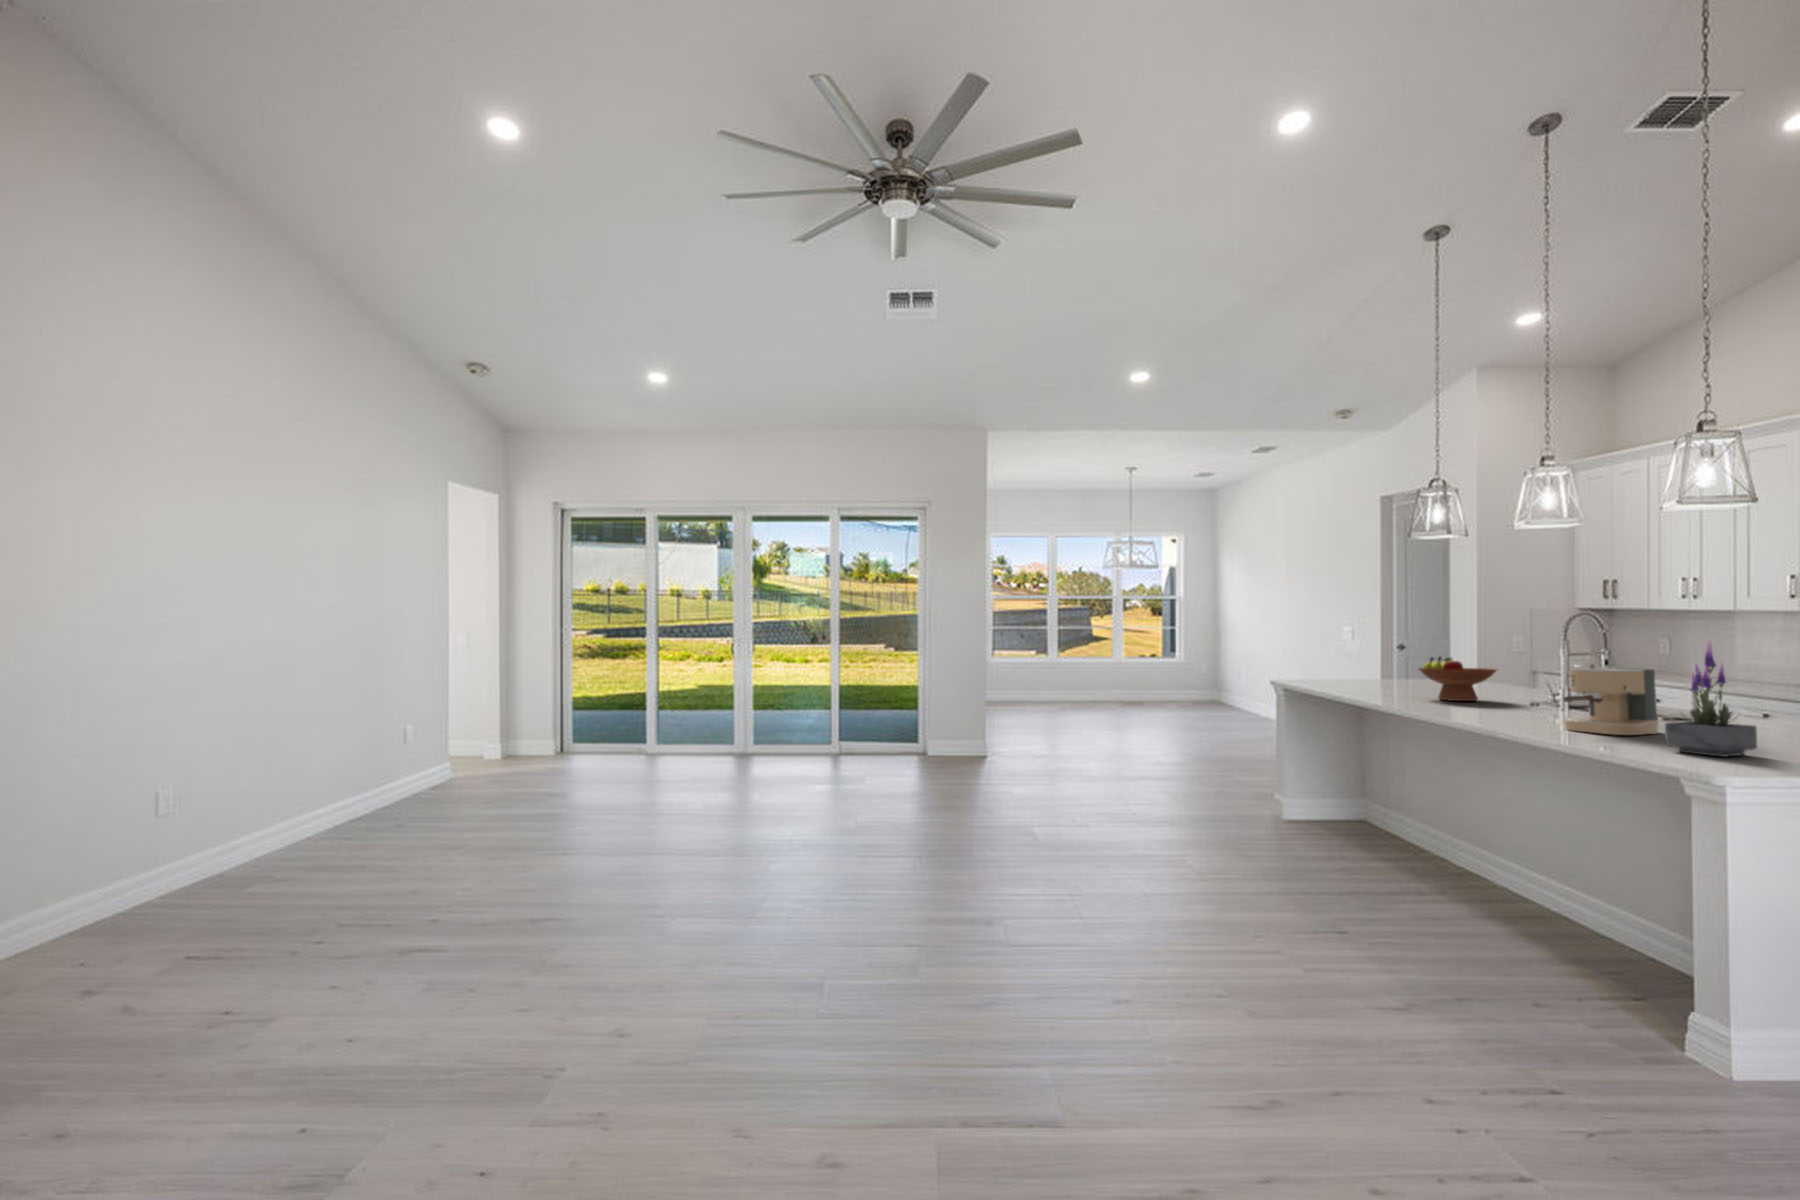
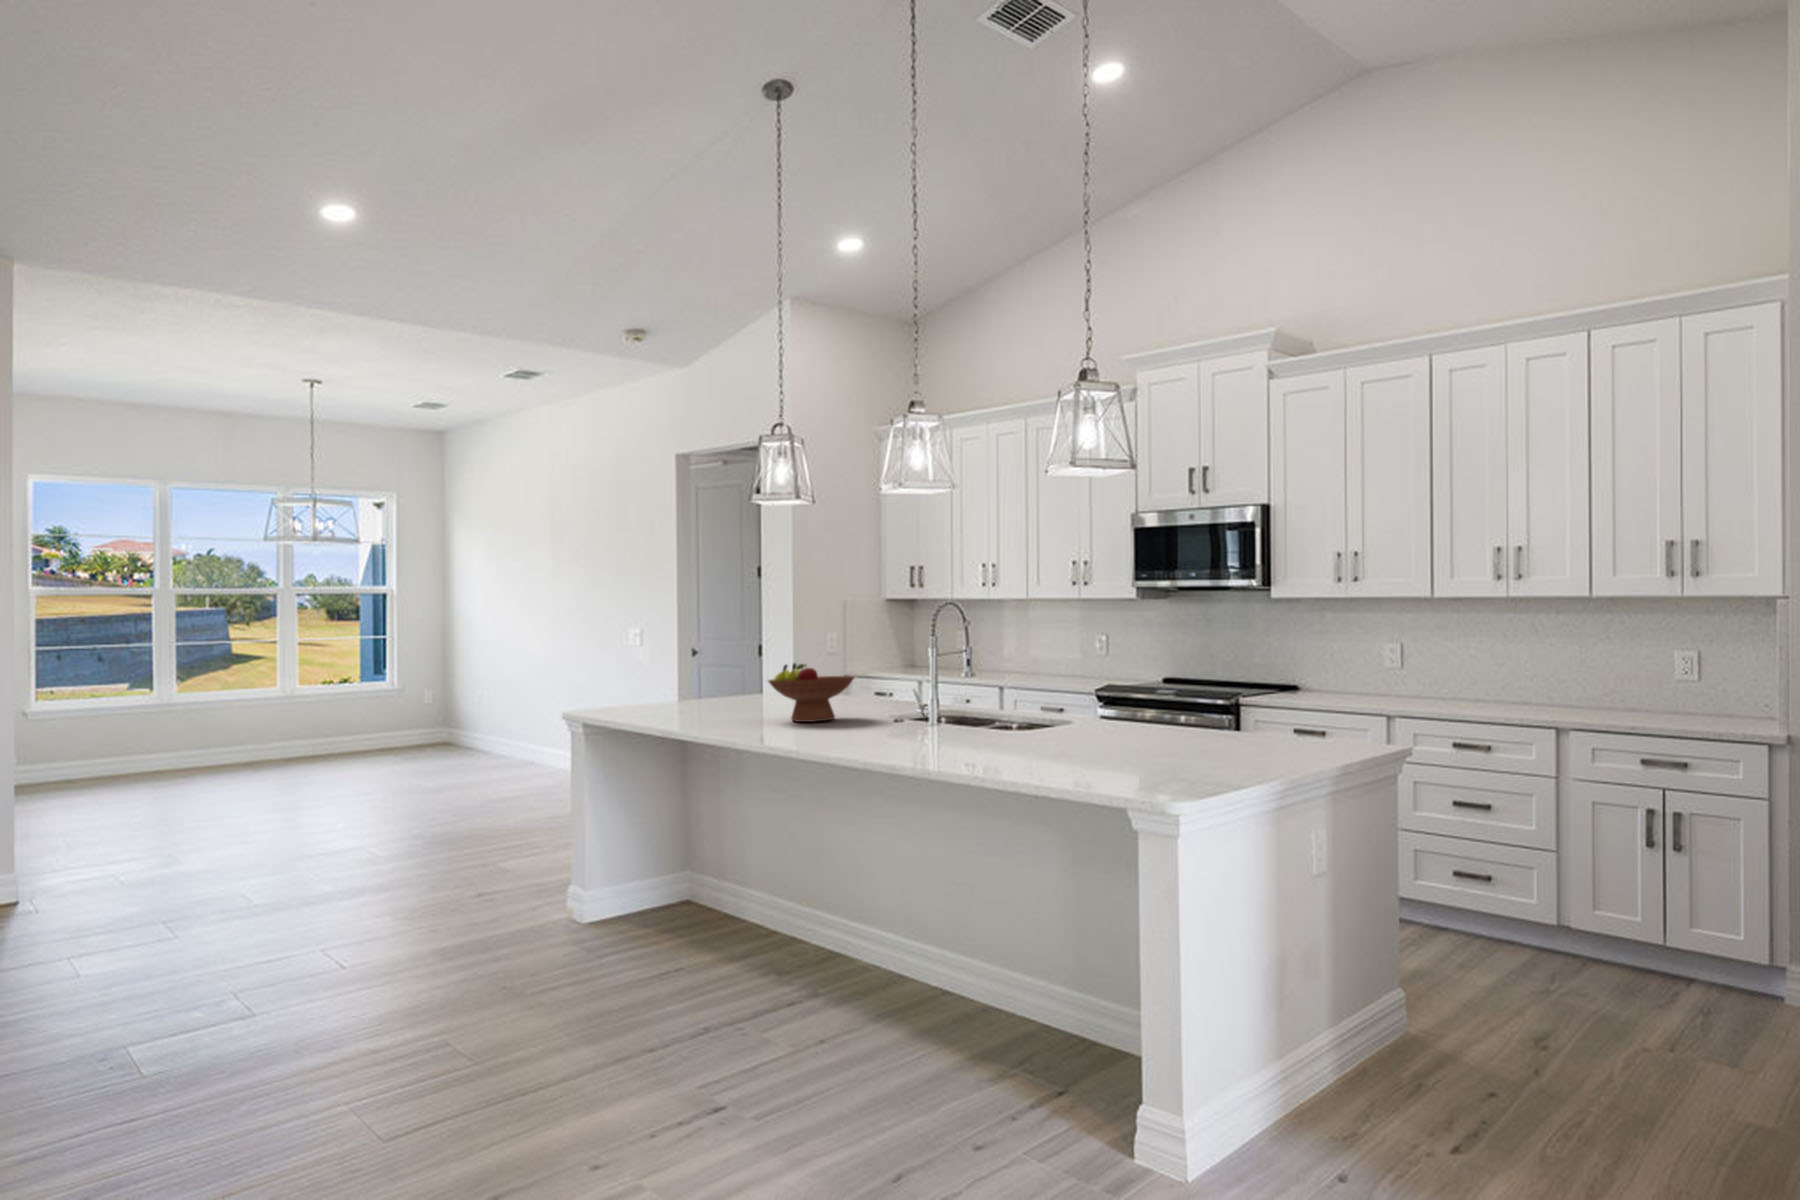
potted plant: present [1665,642,1757,756] -> none [1058,629,1131,765]
coffee maker: present [1563,665,1659,735] -> none [946,664,1032,750]

